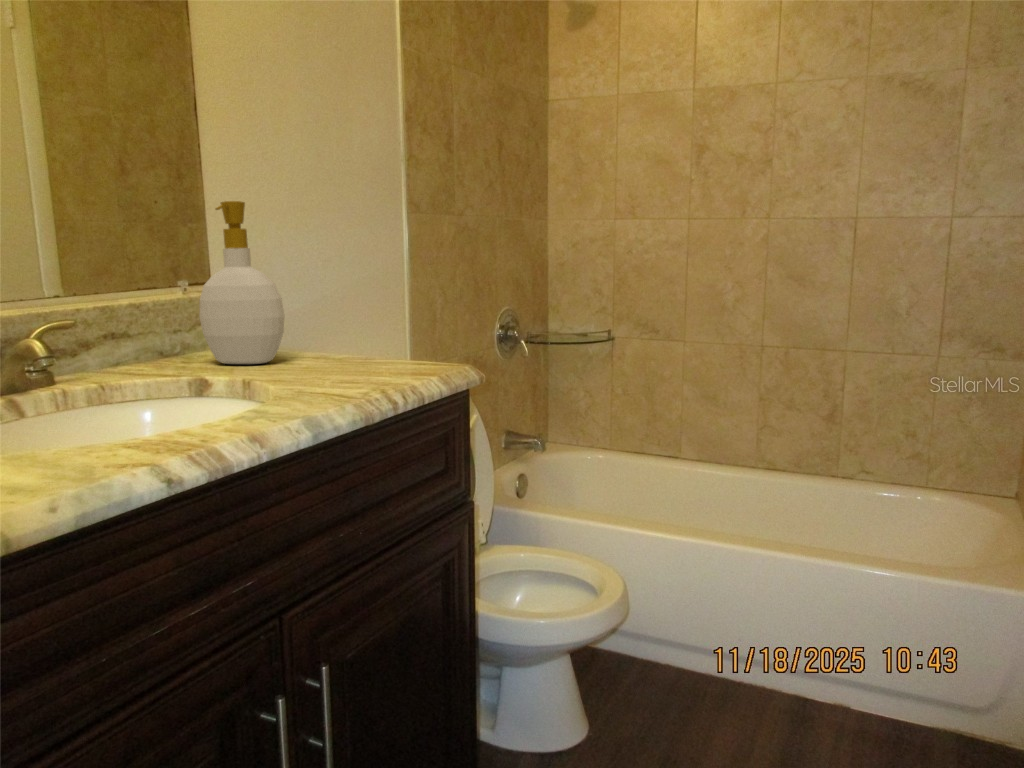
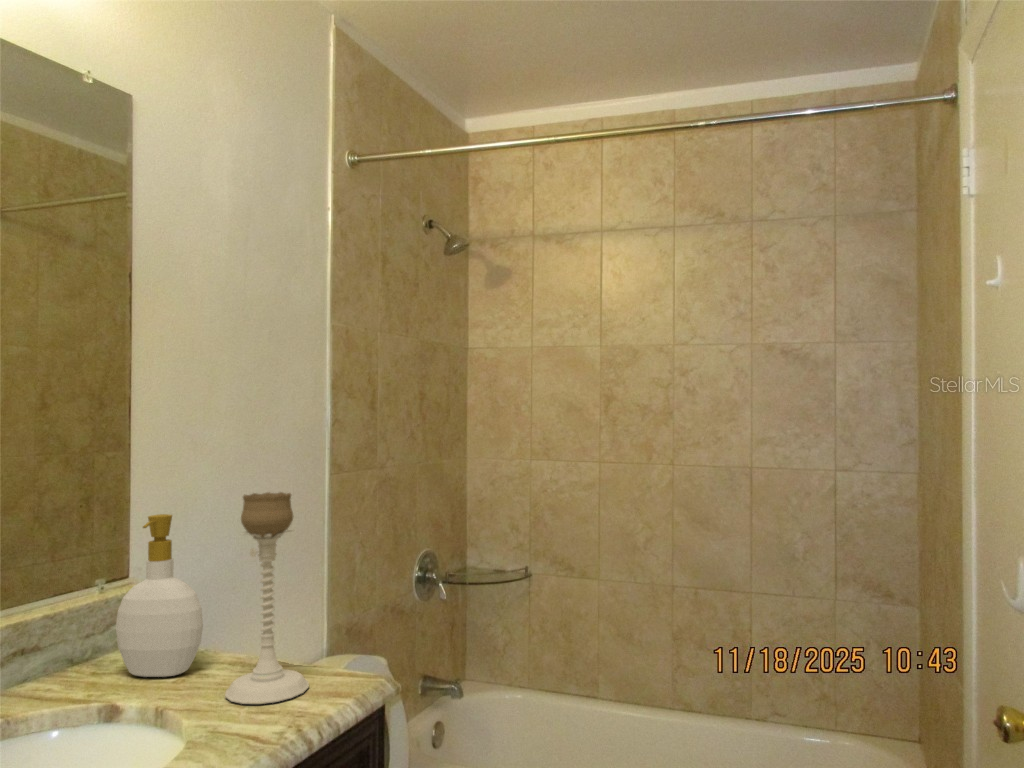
candle holder: none [310,164,392,378] -> present [225,492,309,704]

